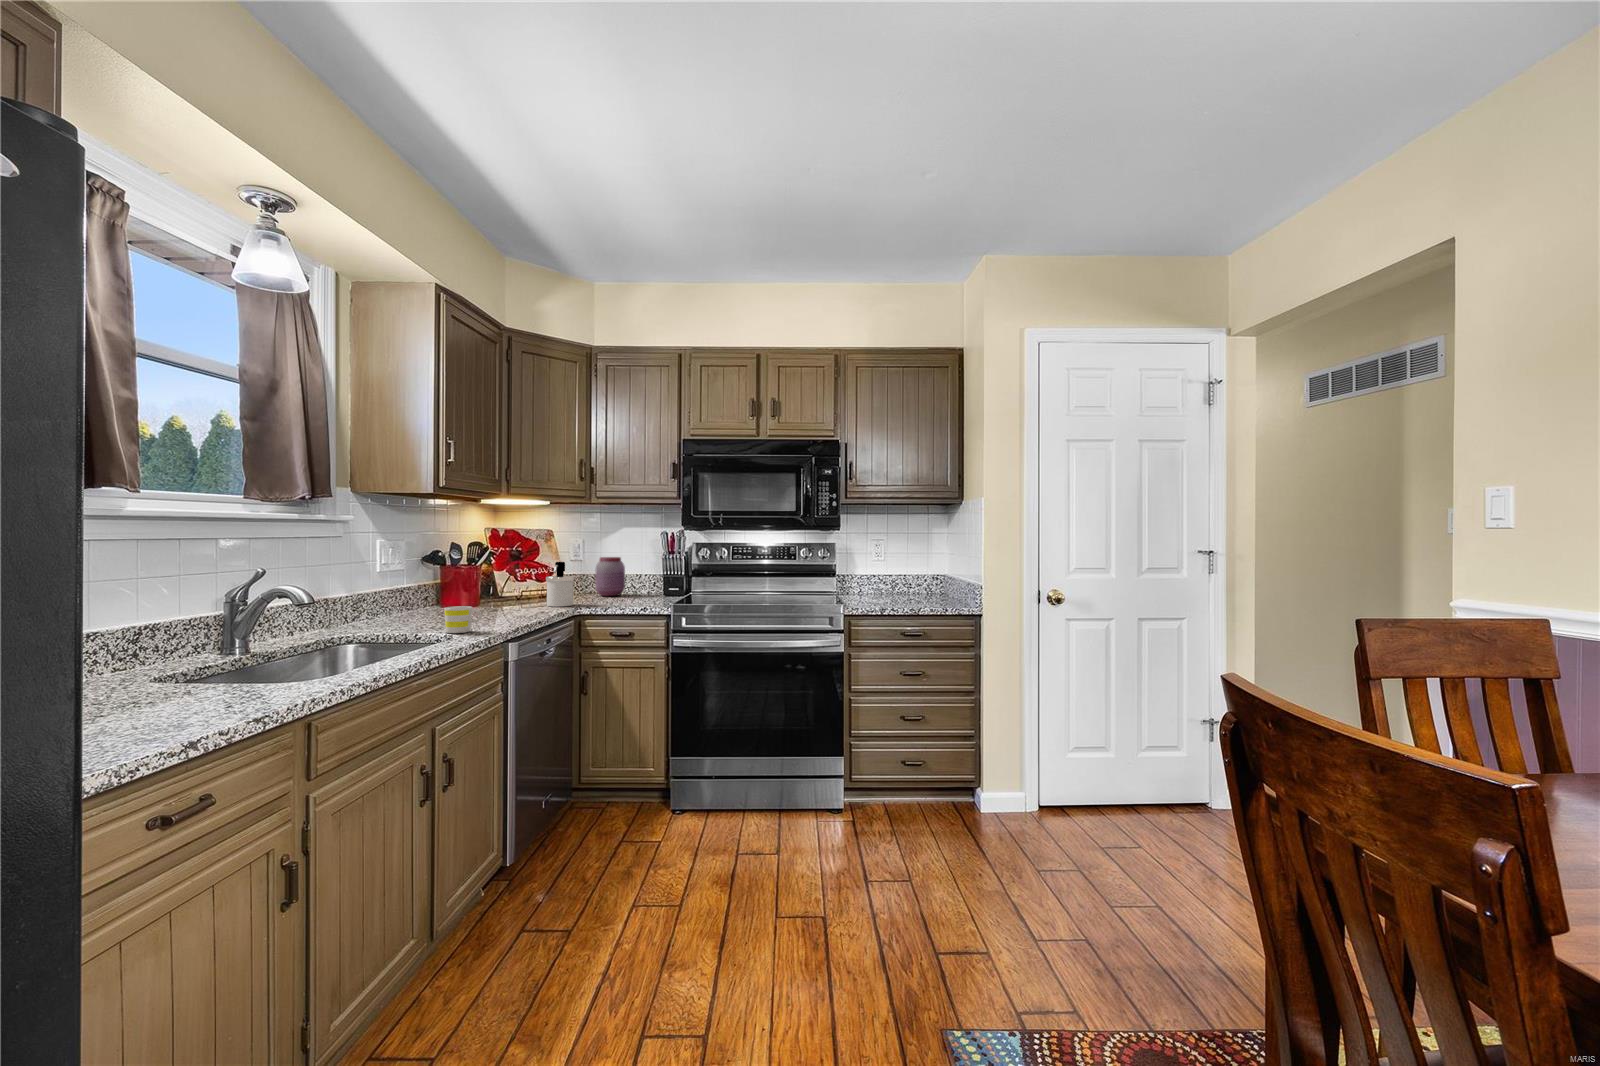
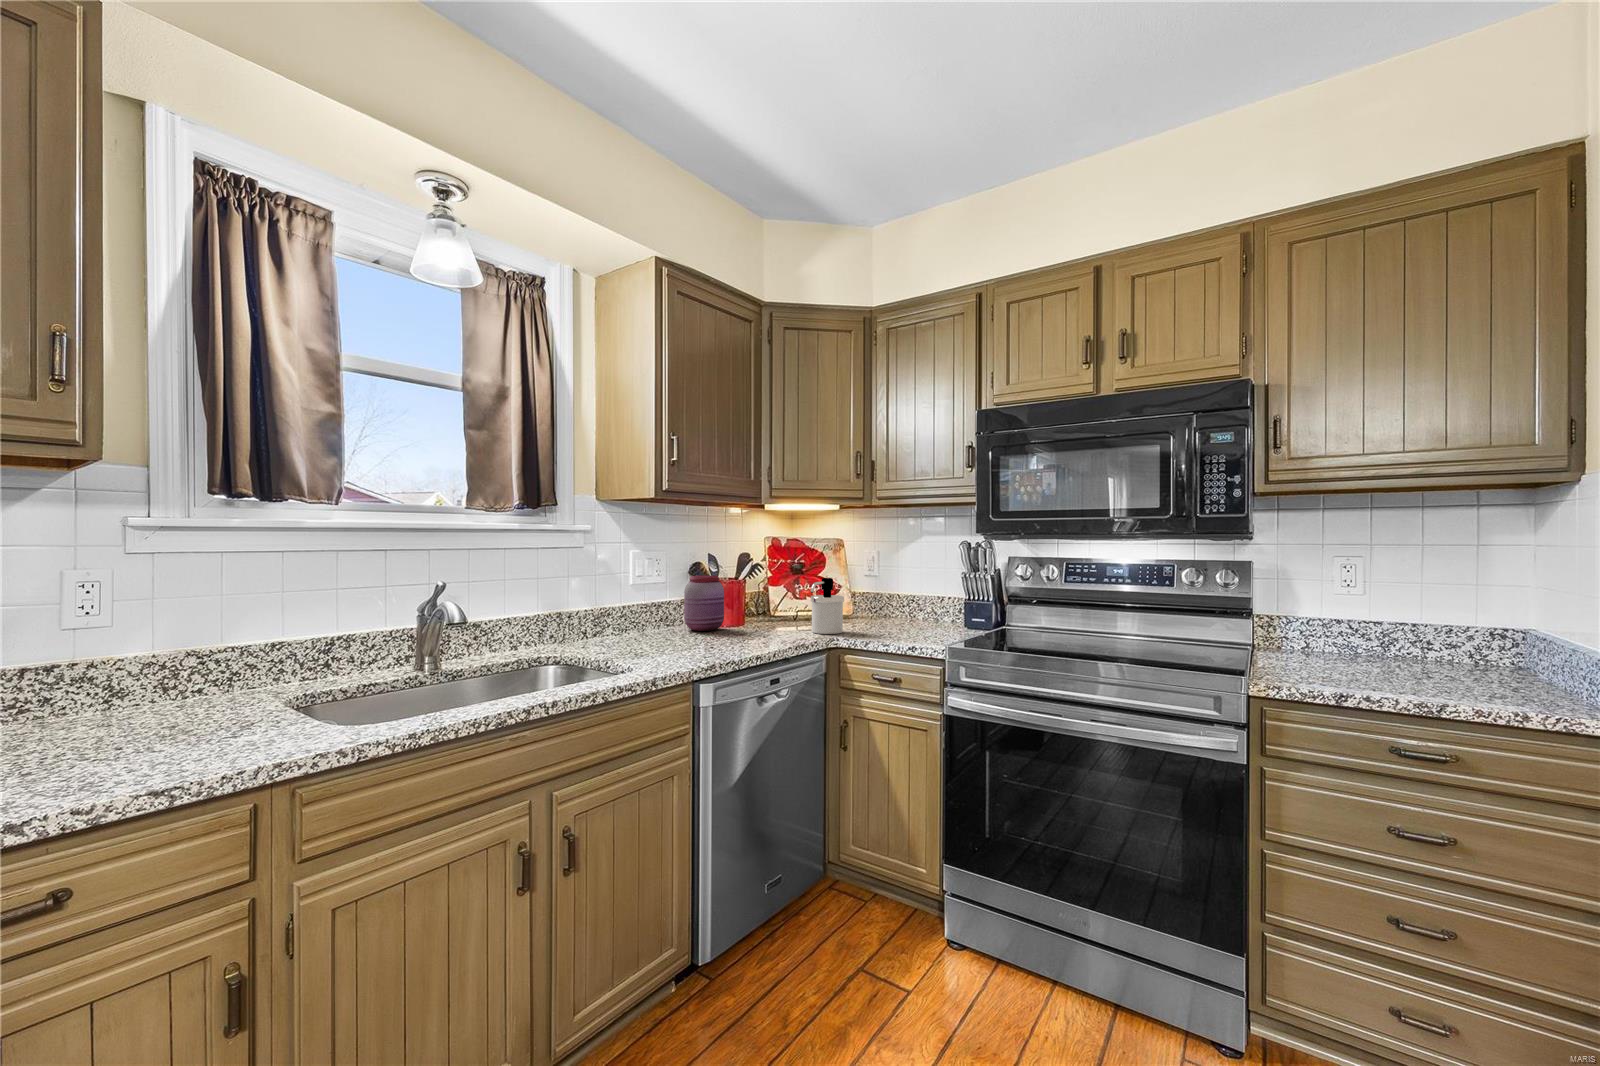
jar: present [595,557,625,596] -> present [684,575,724,631]
mug: present [444,606,482,633] -> none [638,631,675,663]

